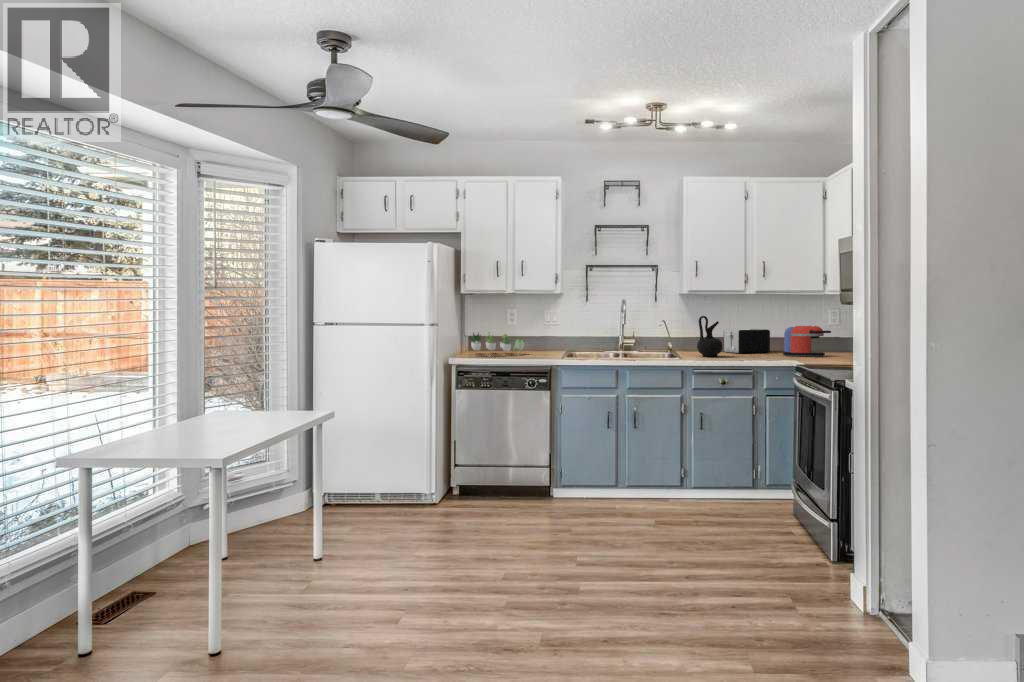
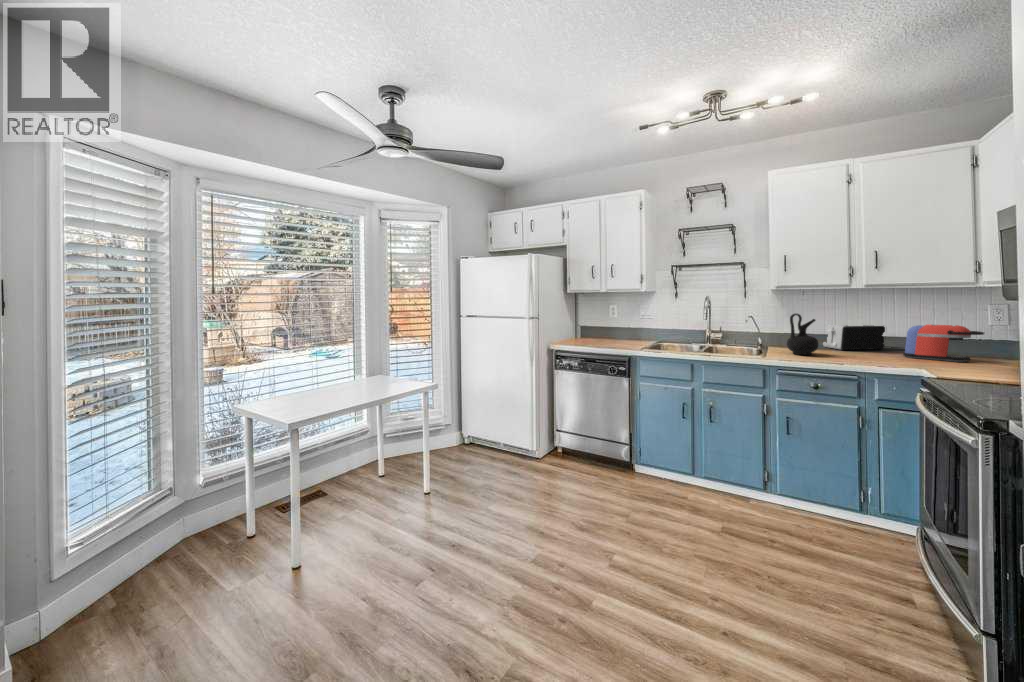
succulent plant: present [471,332,524,354] -> none [572,322,617,344]

